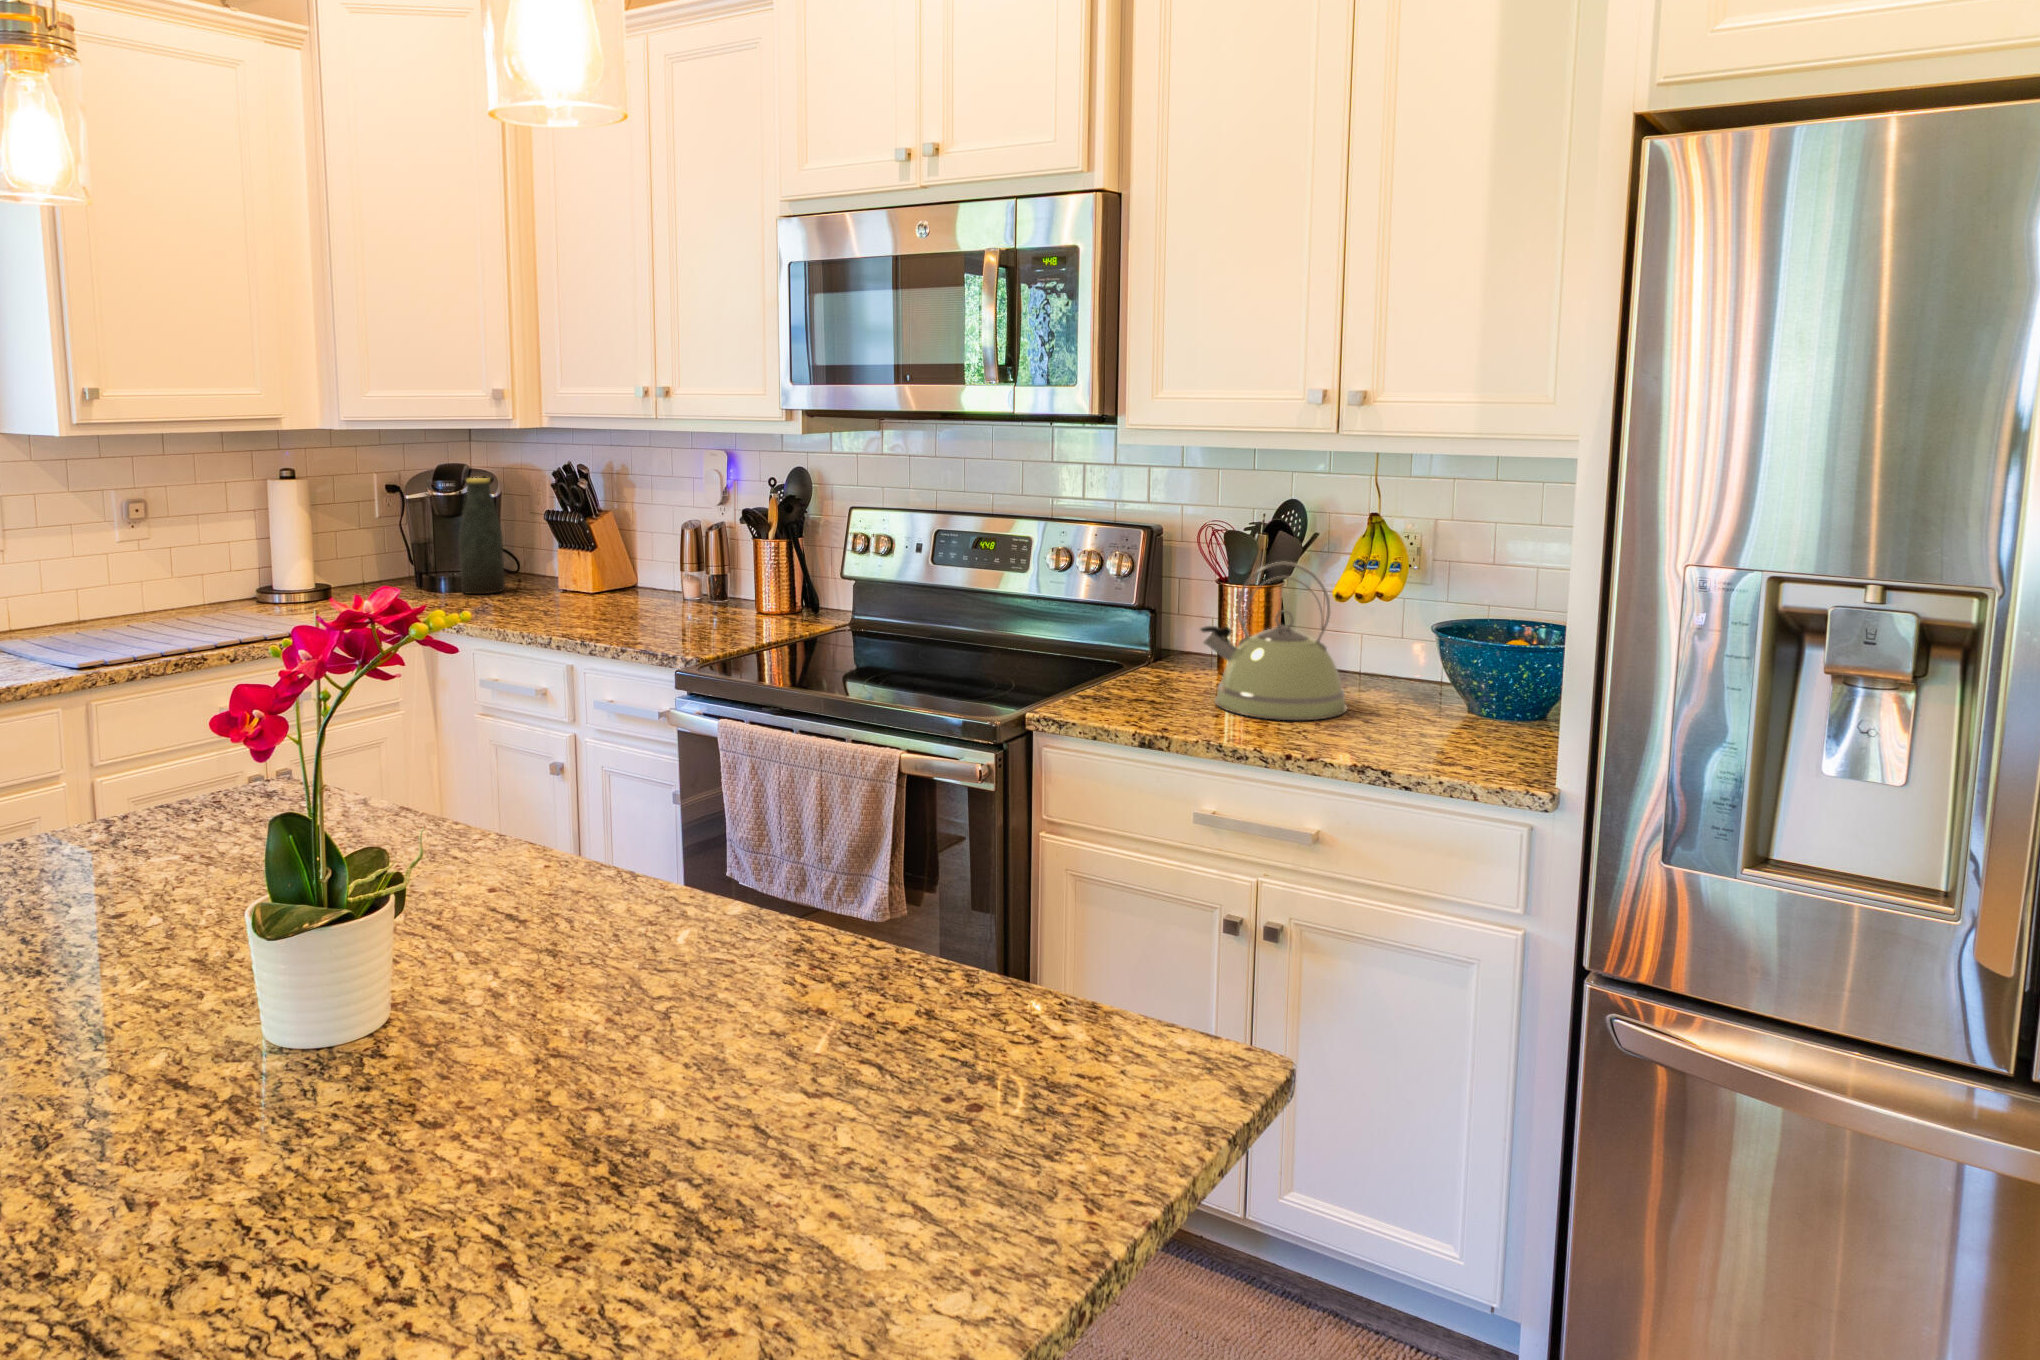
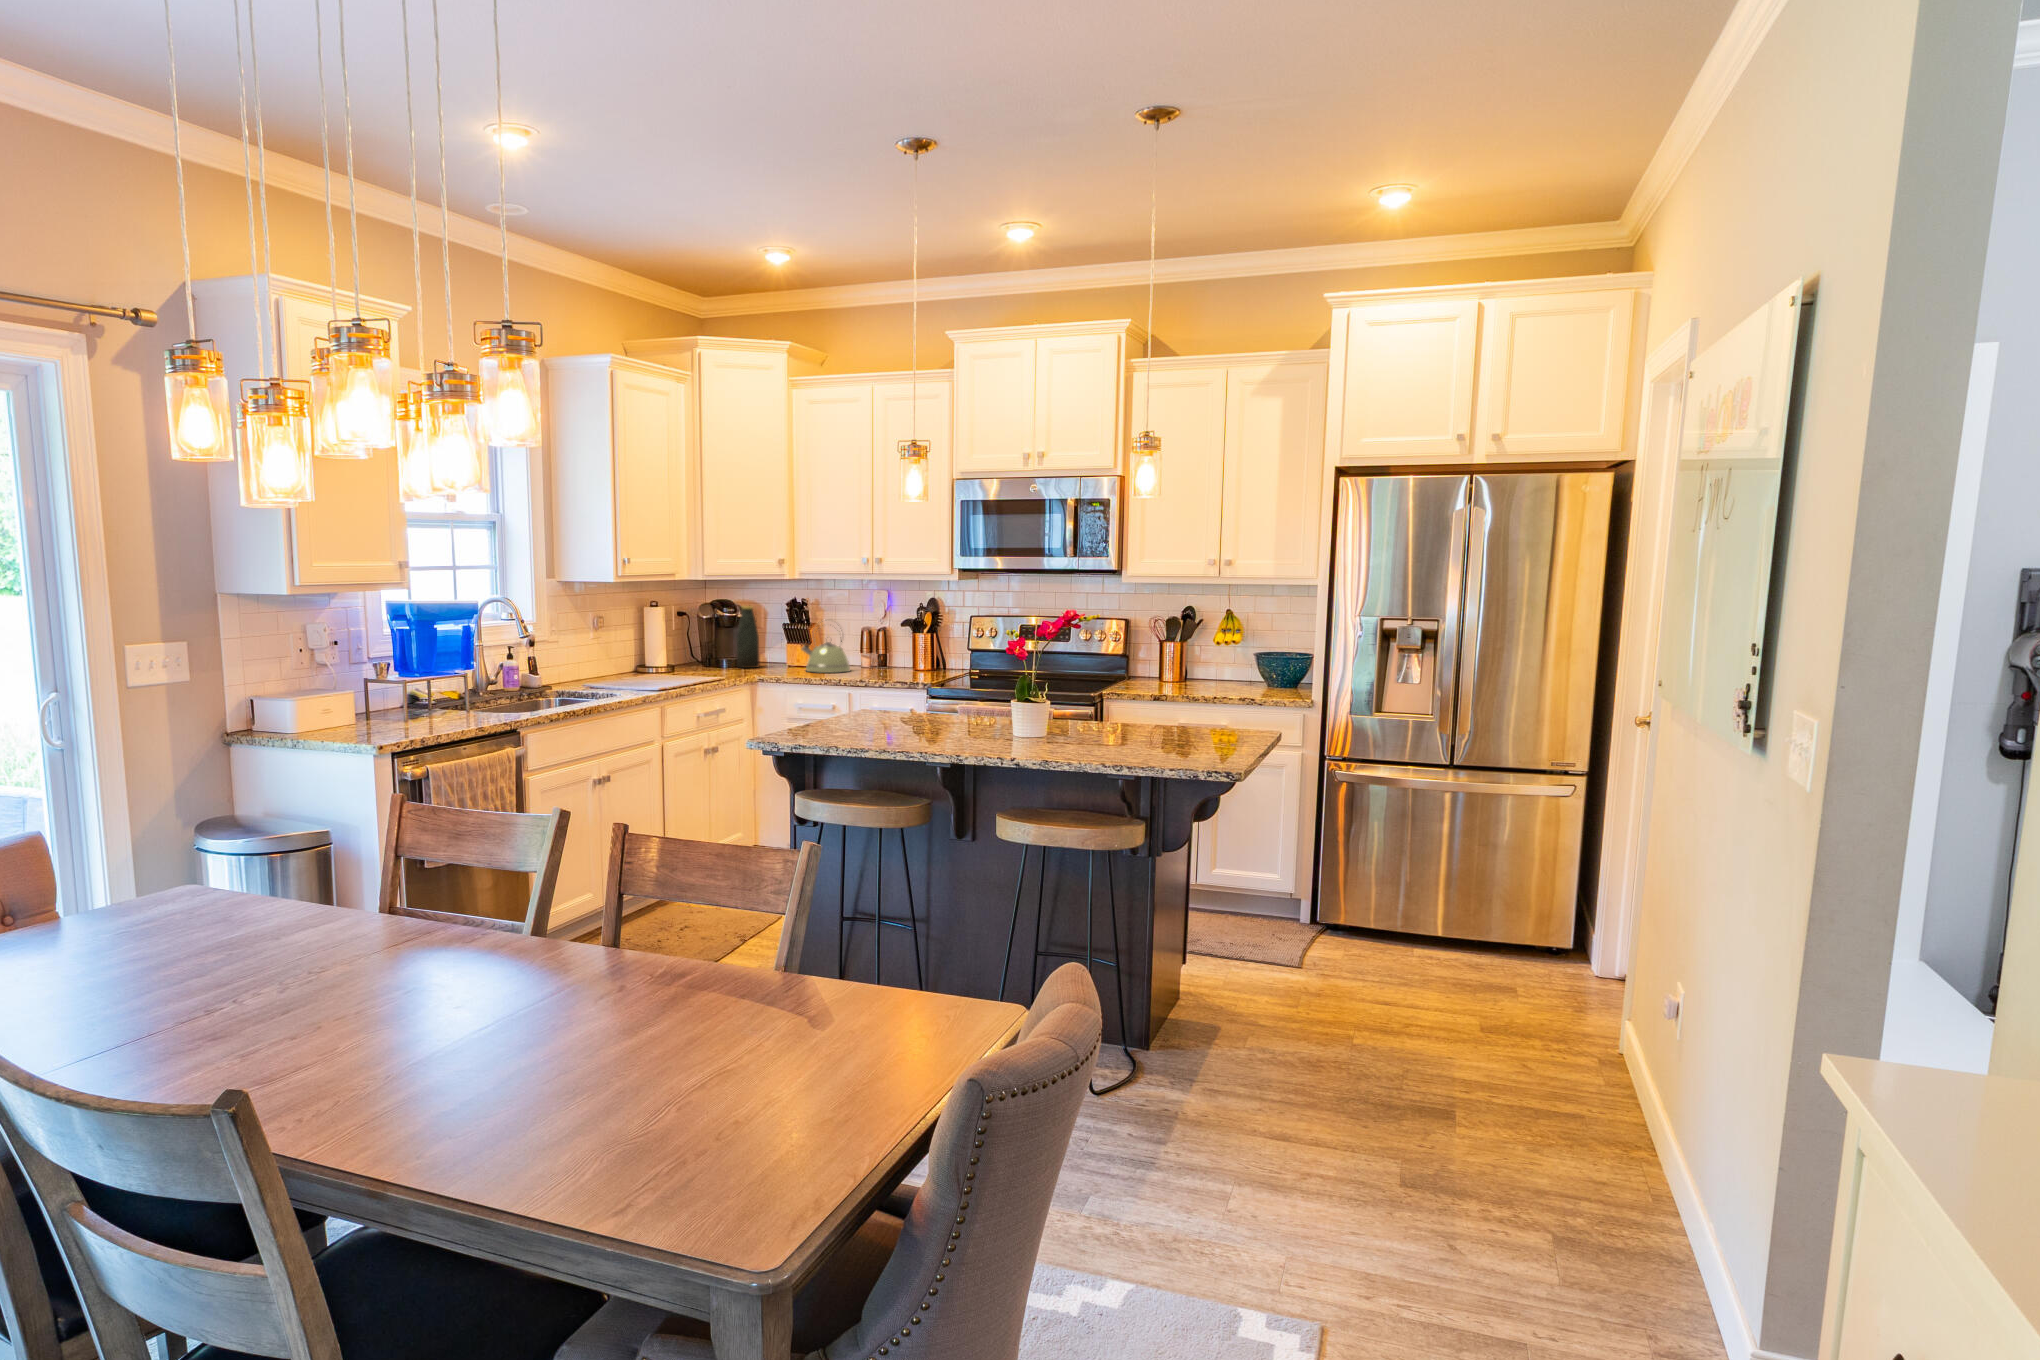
kettle: present [1201,562,1347,720] -> present [802,621,850,673]

